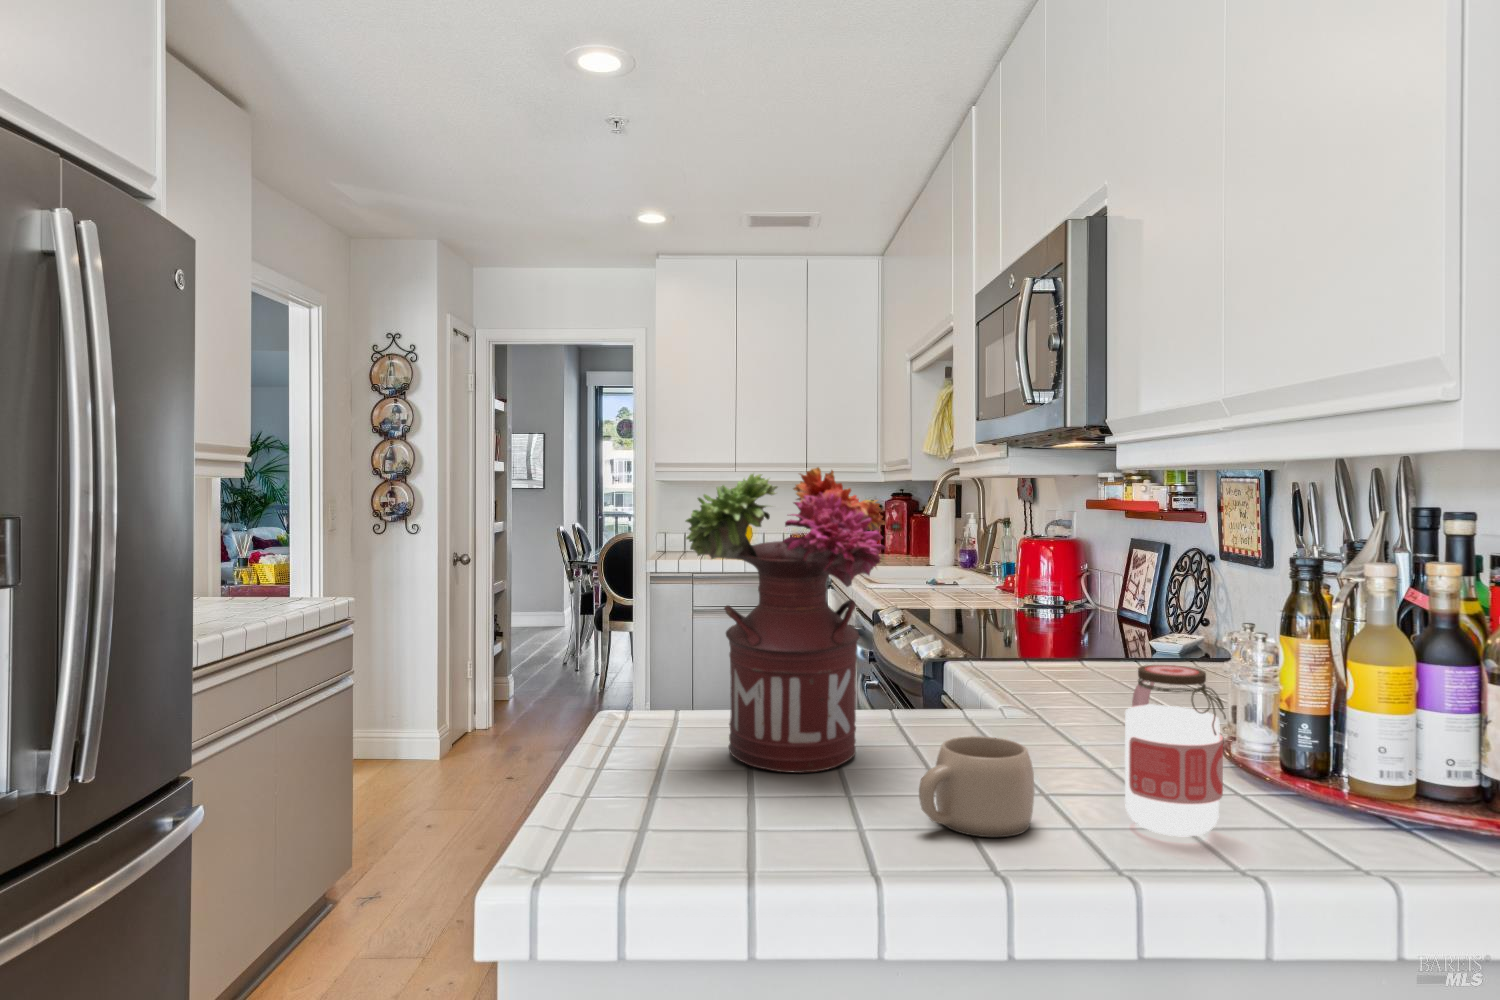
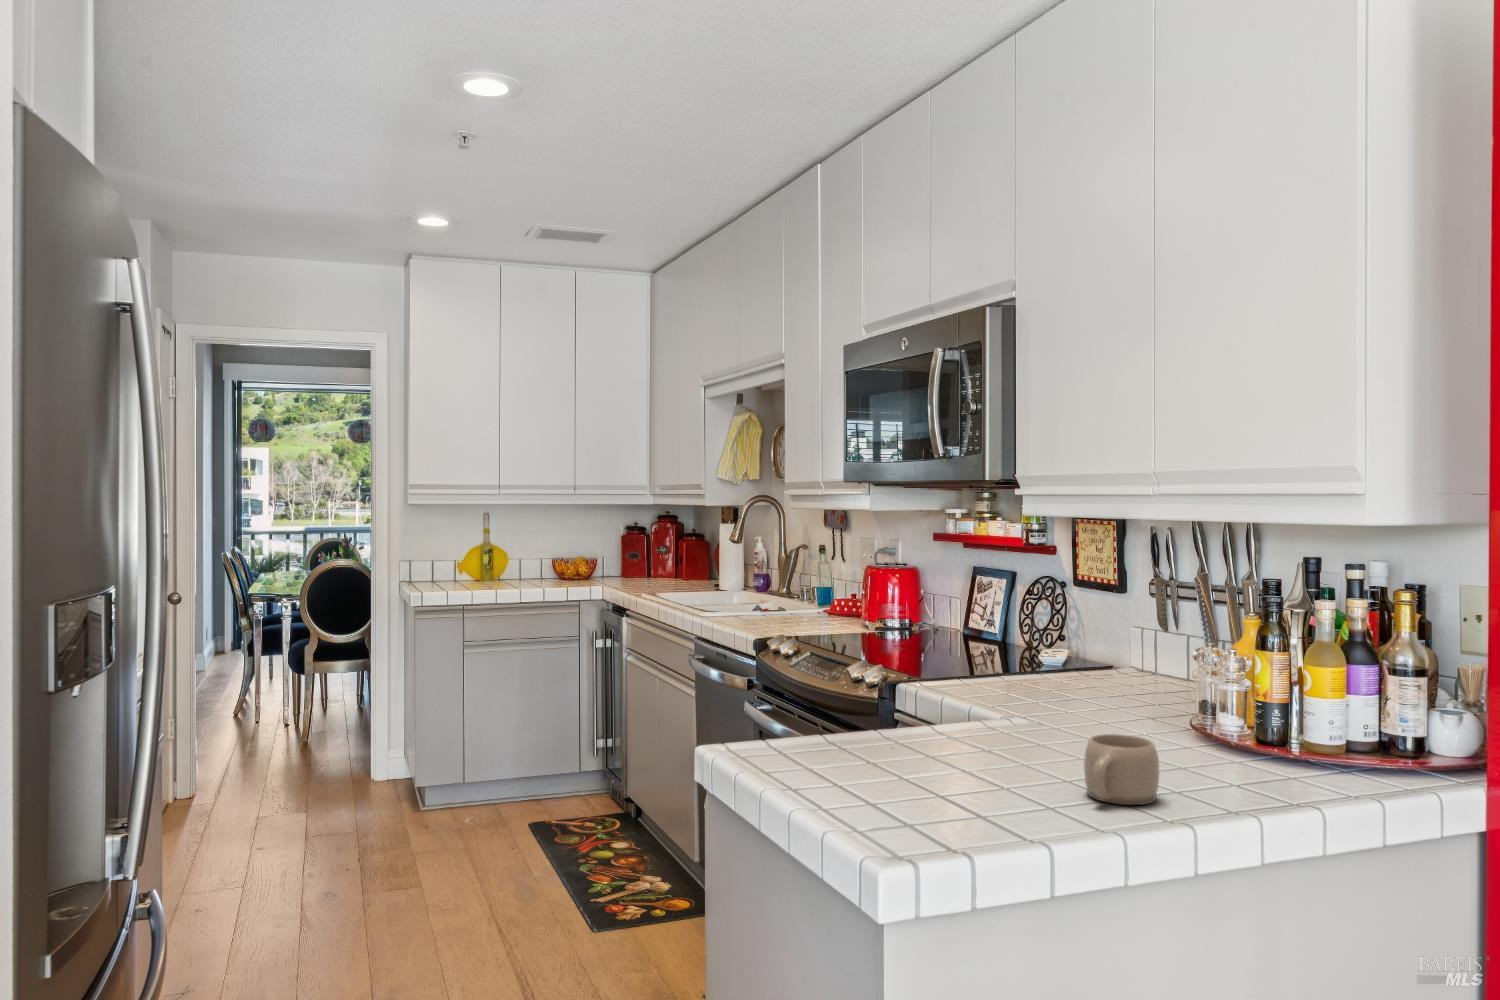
flower arrangement: present [686,467,886,773] -> none [840,527,1012,778]
jar: present [1125,665,1226,836] -> none [1199,673,1272,793]

